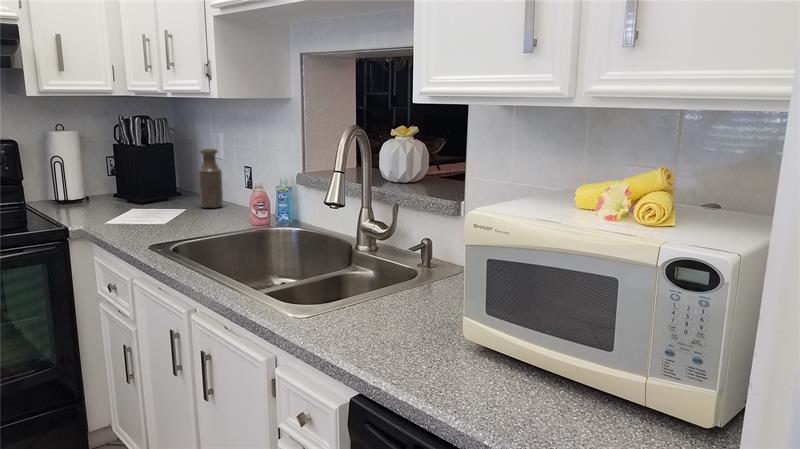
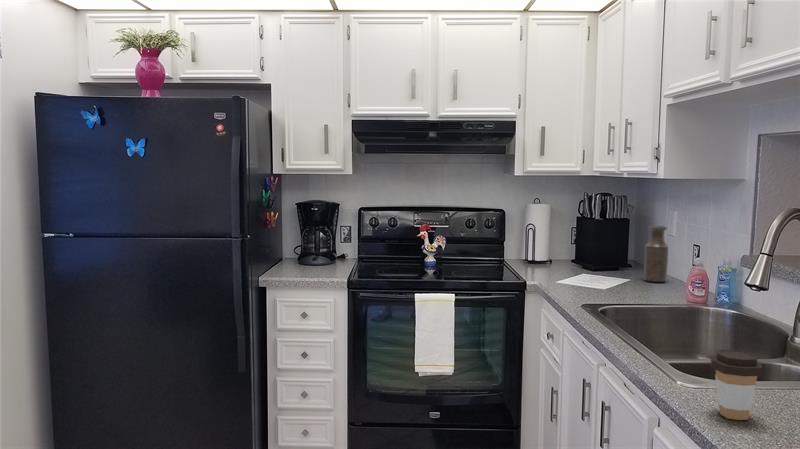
coffee cup: none [325,274,371,341] -> present [711,350,763,420]

